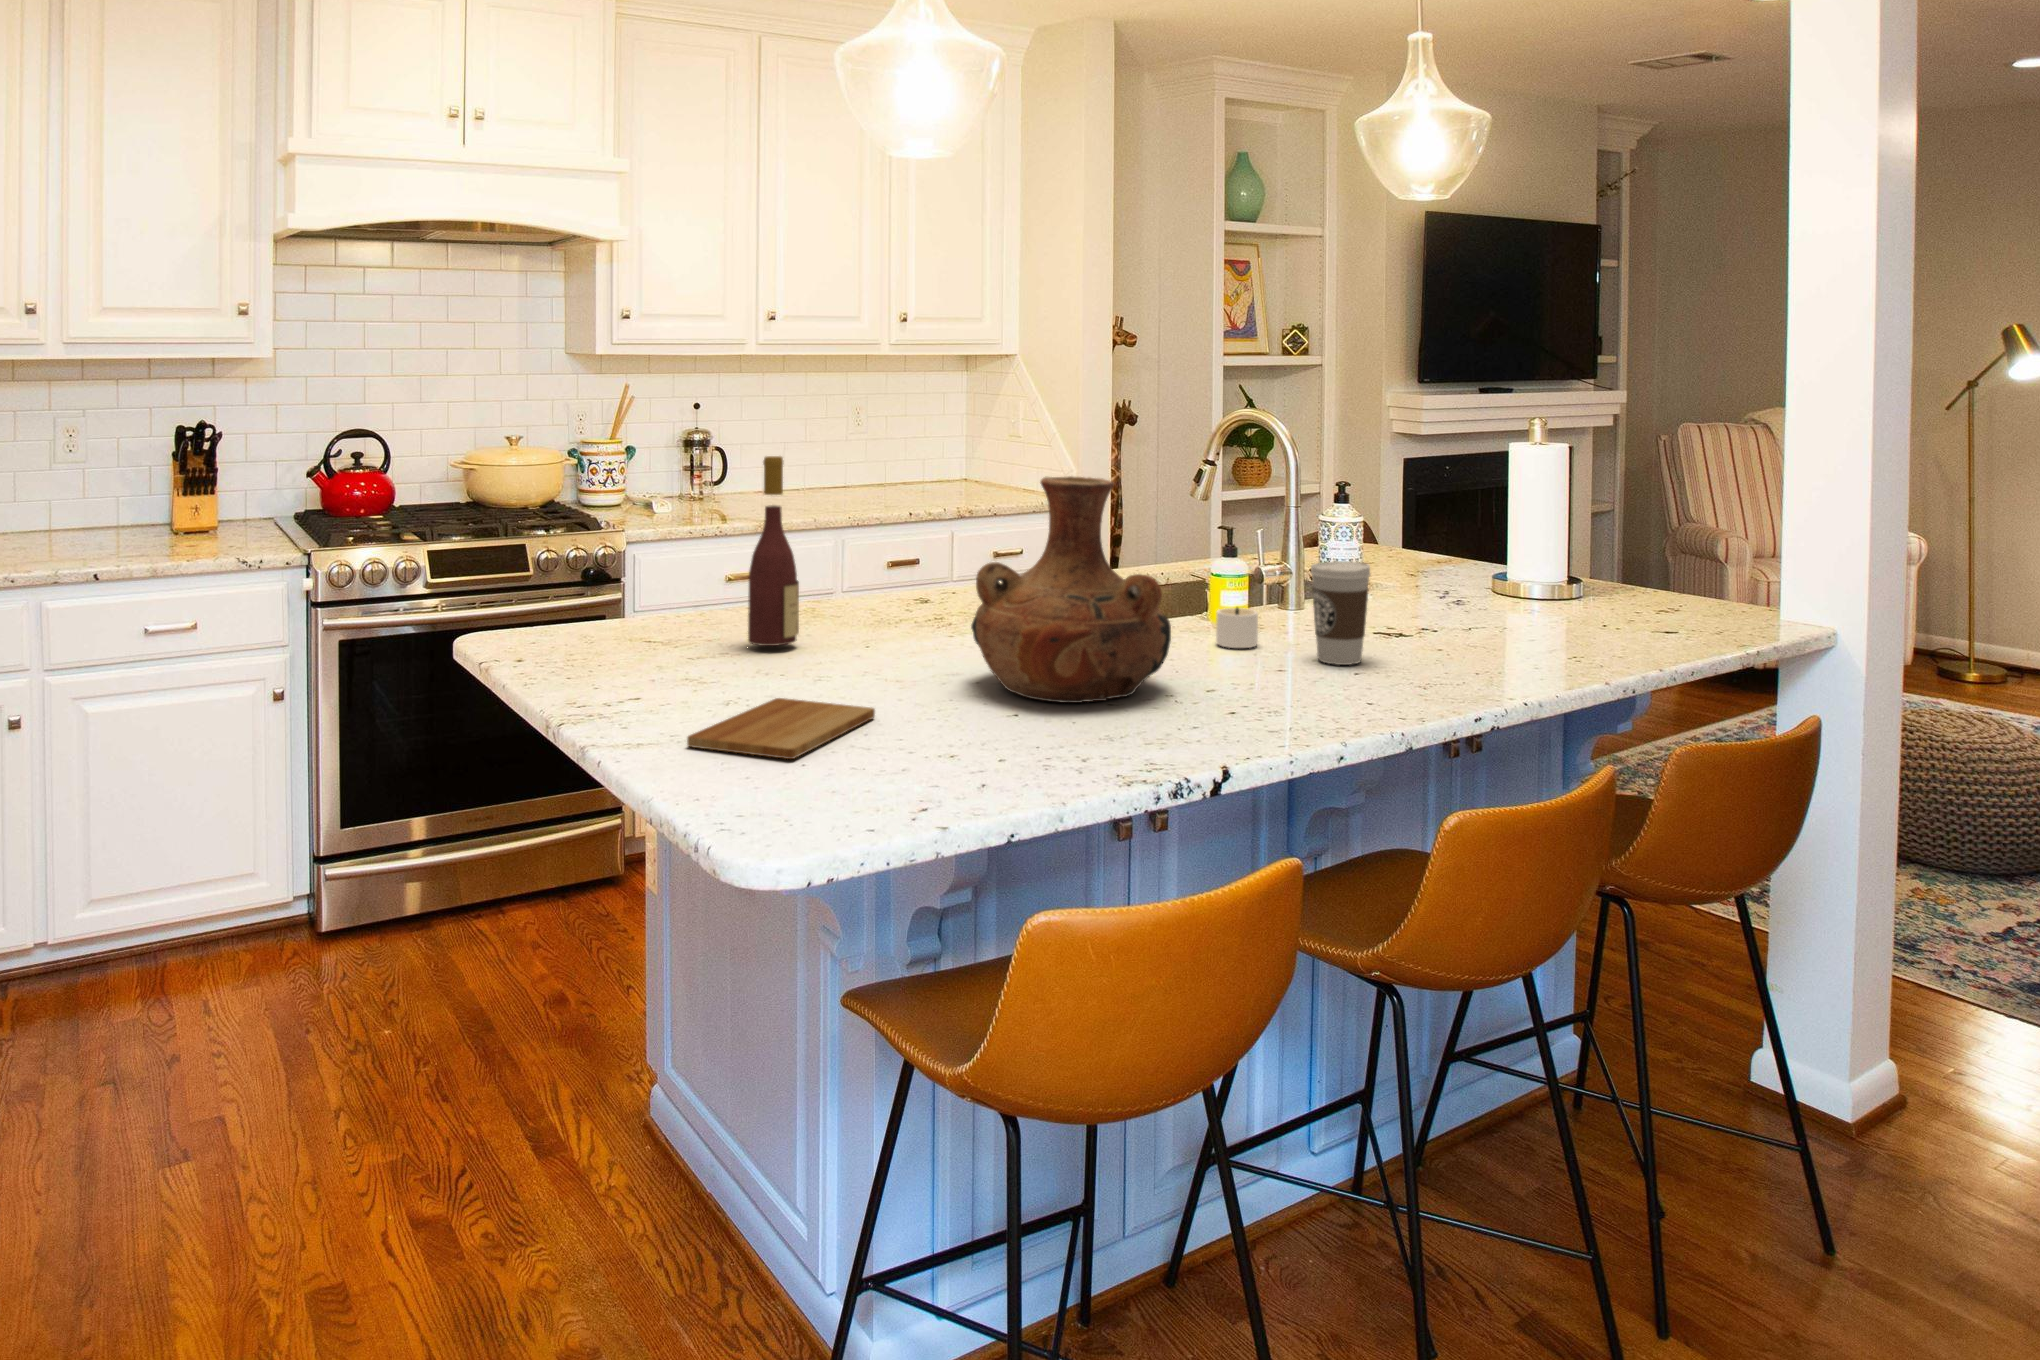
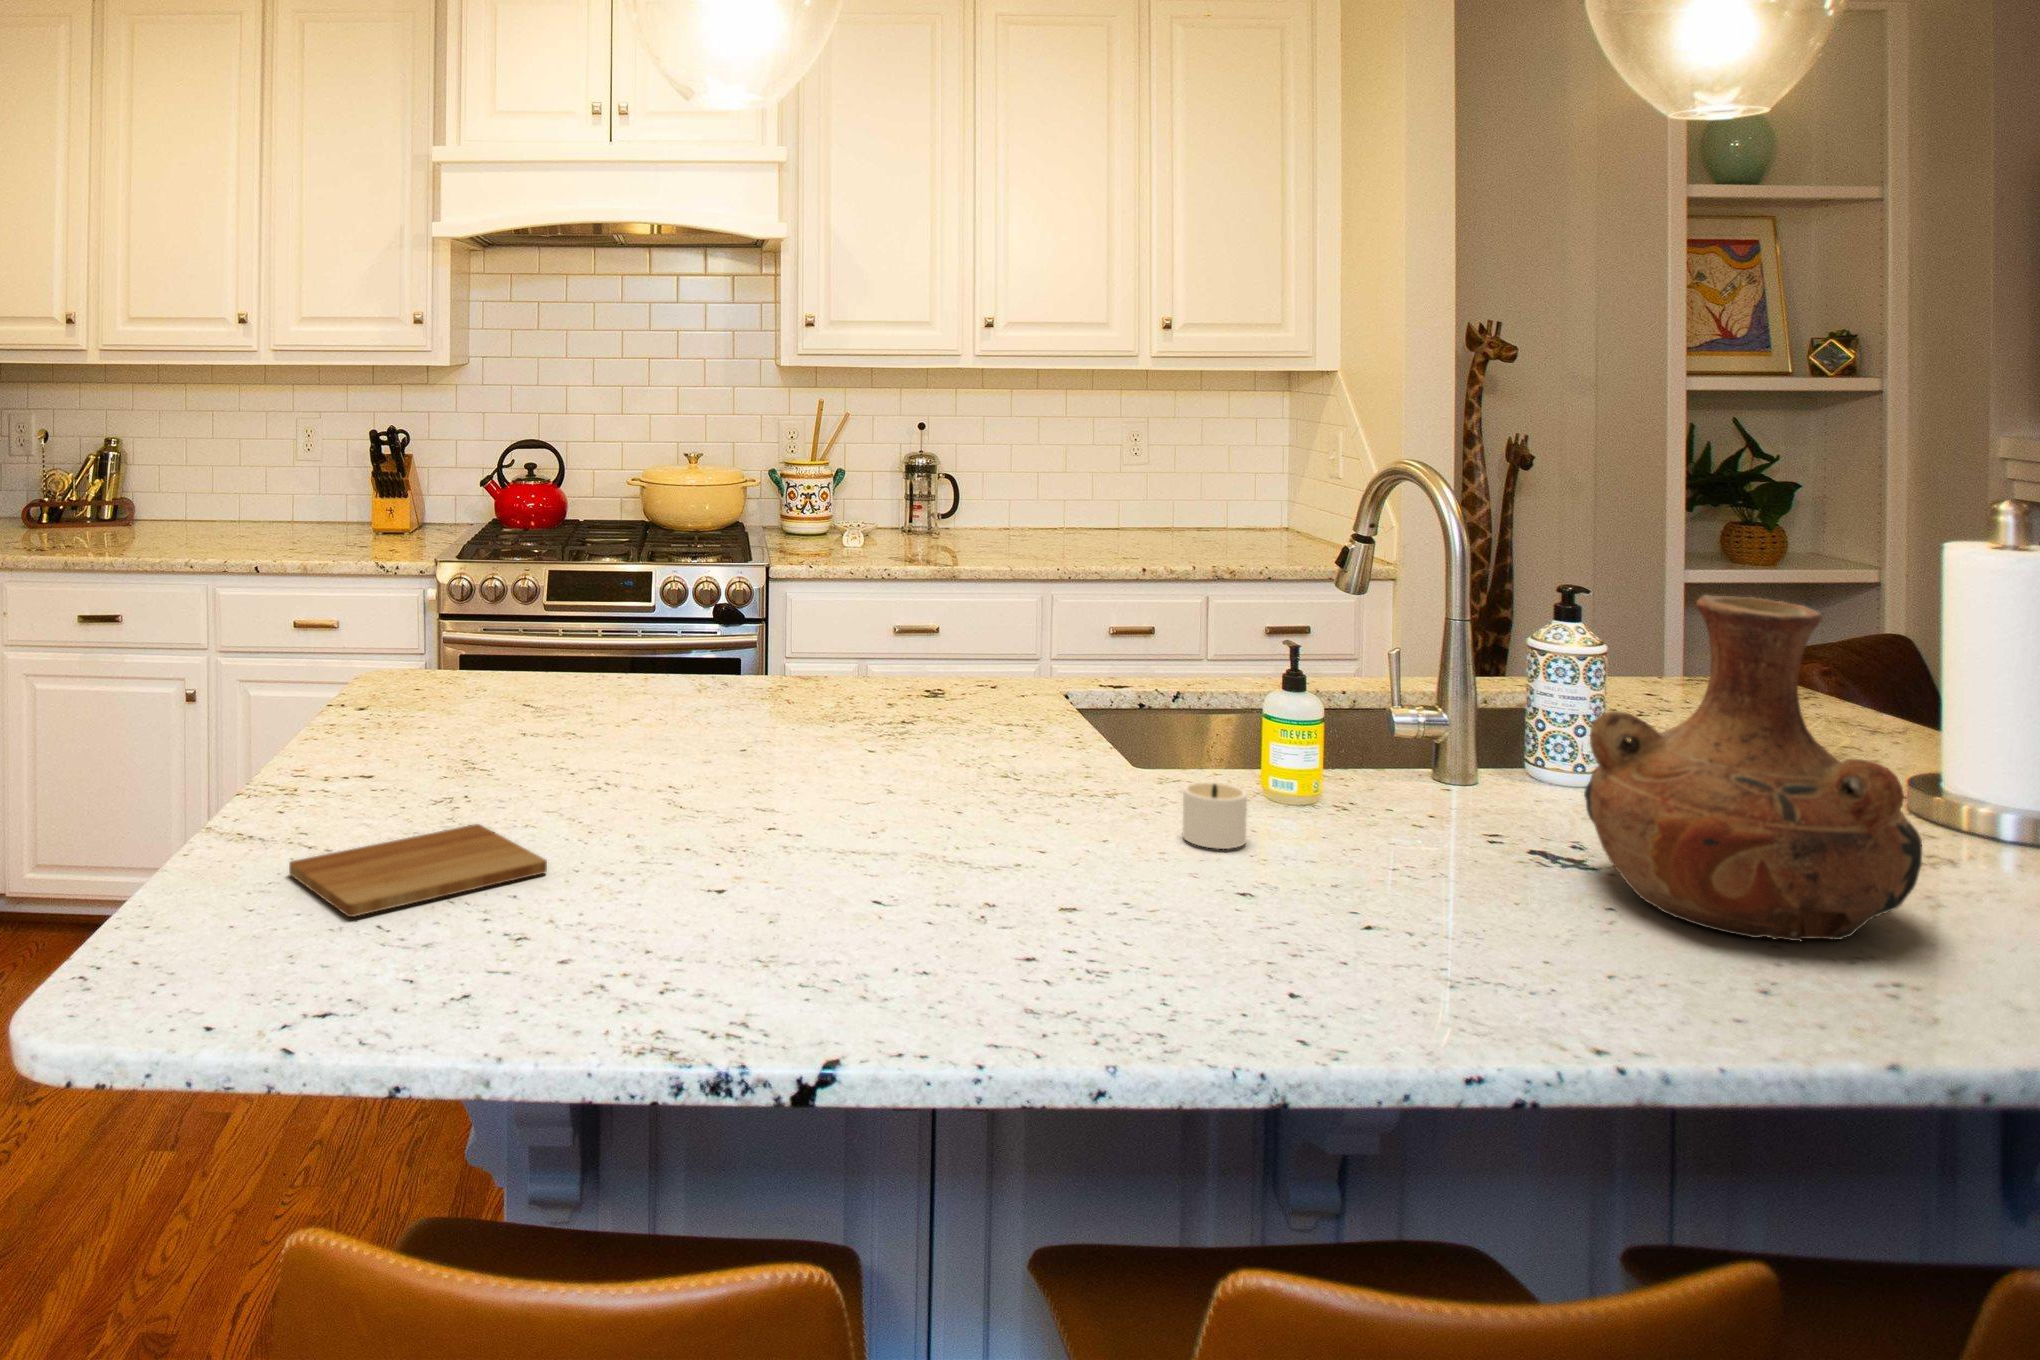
wine bottle: present [748,456,799,646] -> none [591,512,656,755]
vase: present [971,476,1171,703] -> present [1584,595,1922,941]
coffee cup: present [1311,561,1370,665] -> none [1284,737,1383,908]

